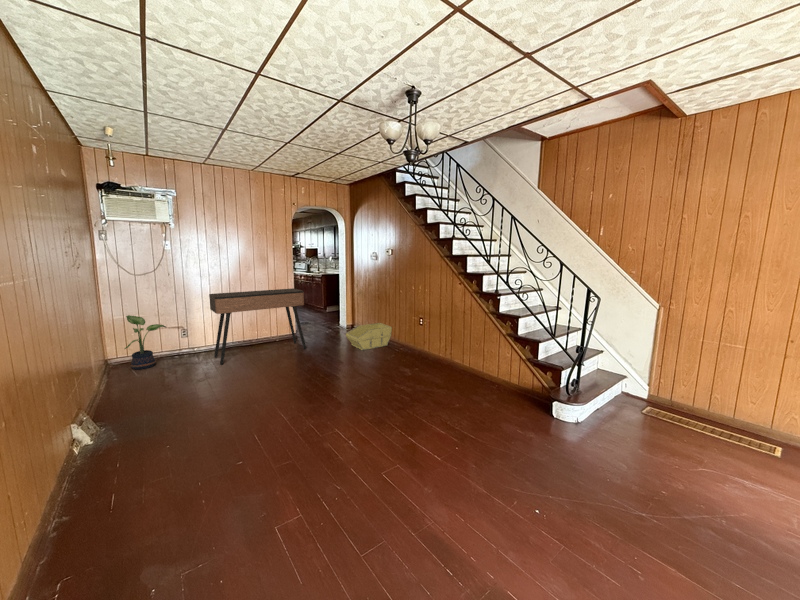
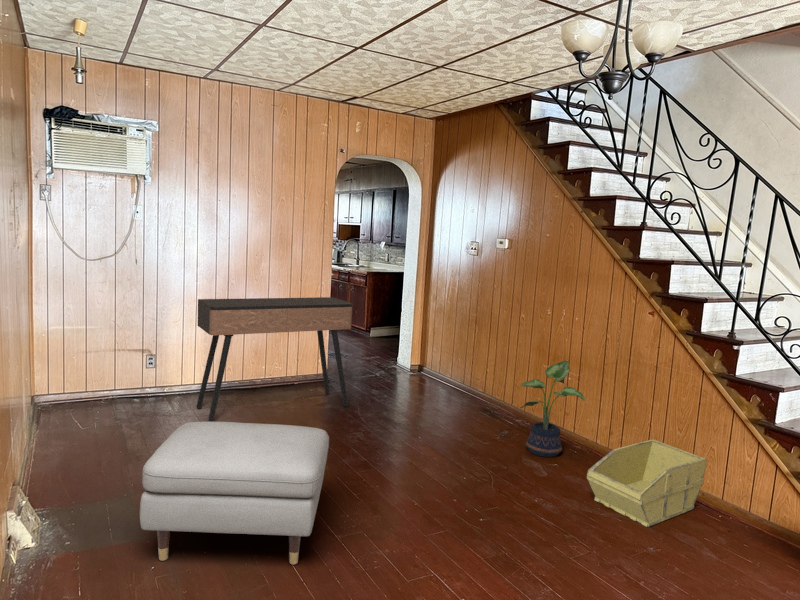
potted plant: present [125,315,166,370] -> present [520,361,585,457]
storage bin: present [346,323,392,350] -> present [587,439,707,527]
ottoman: none [159,358,280,441] -> present [140,422,329,565]

